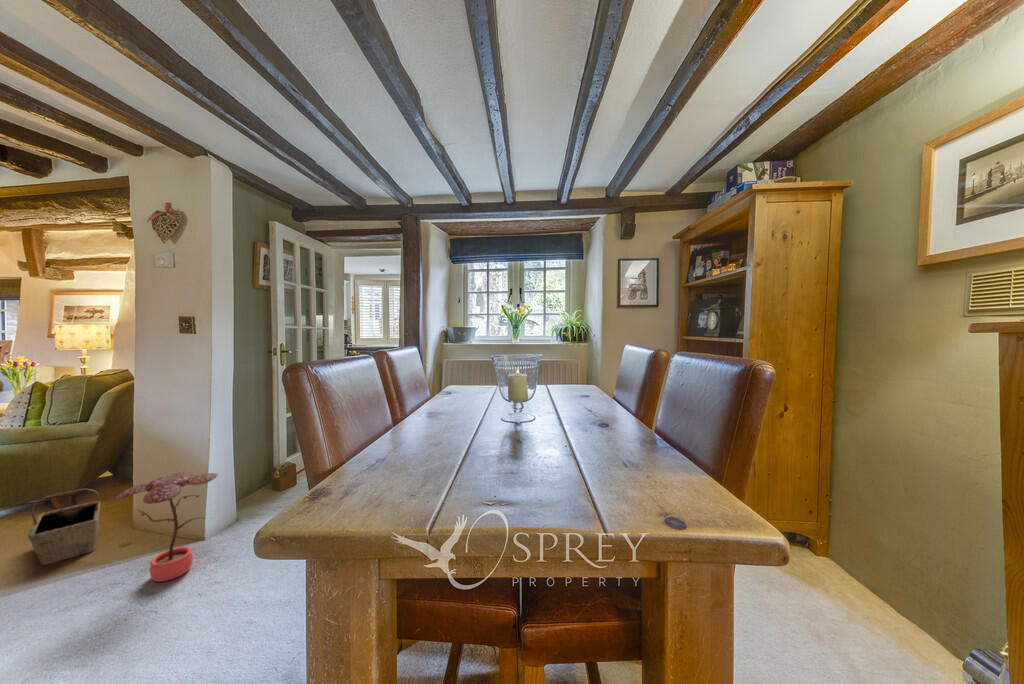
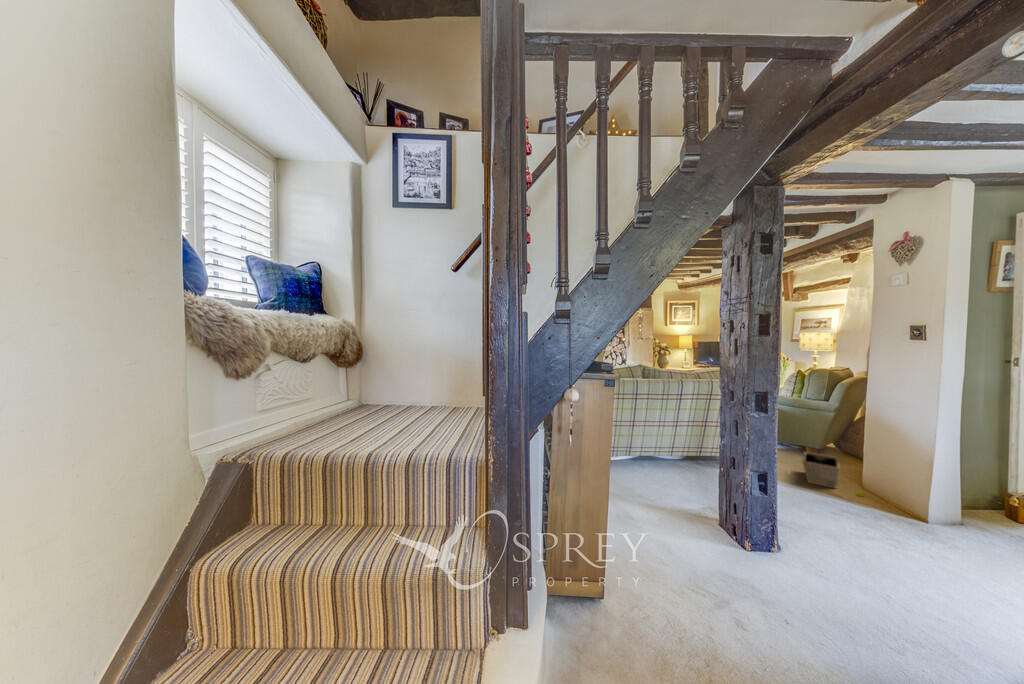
potted plant: present [116,472,218,582] -> none [860,452,948,536]

